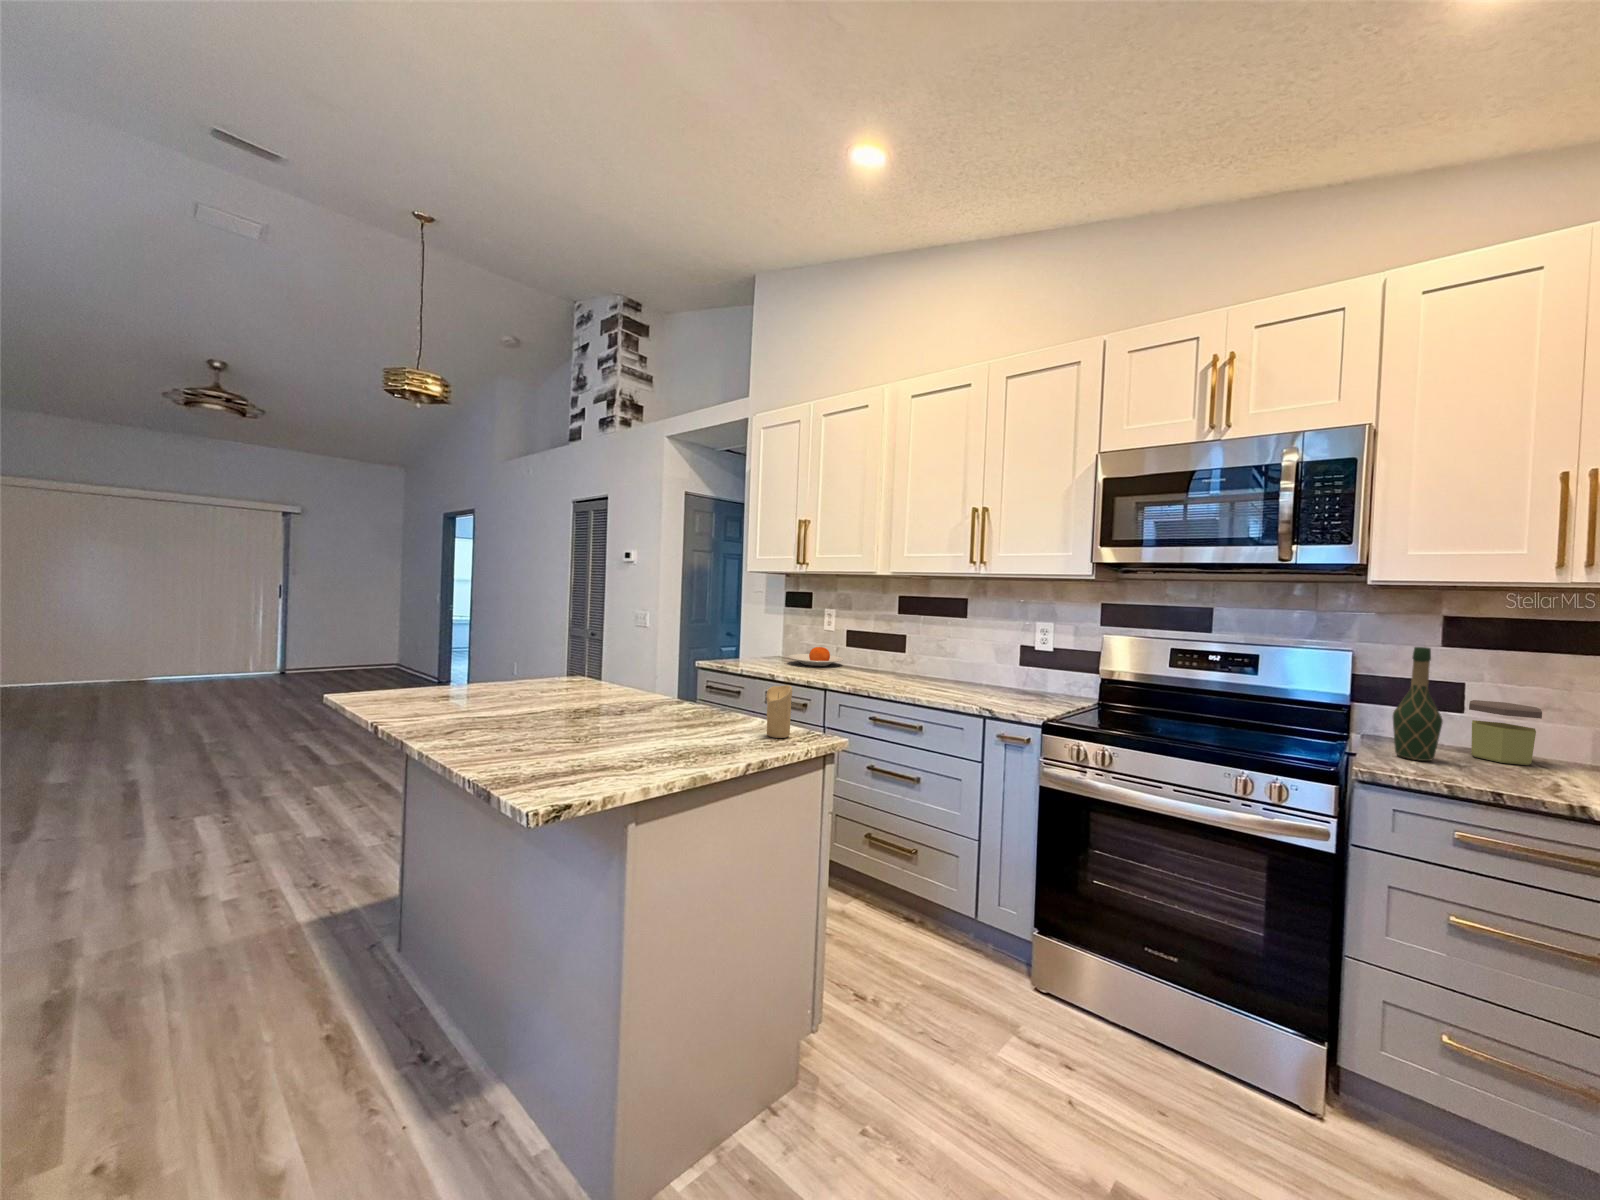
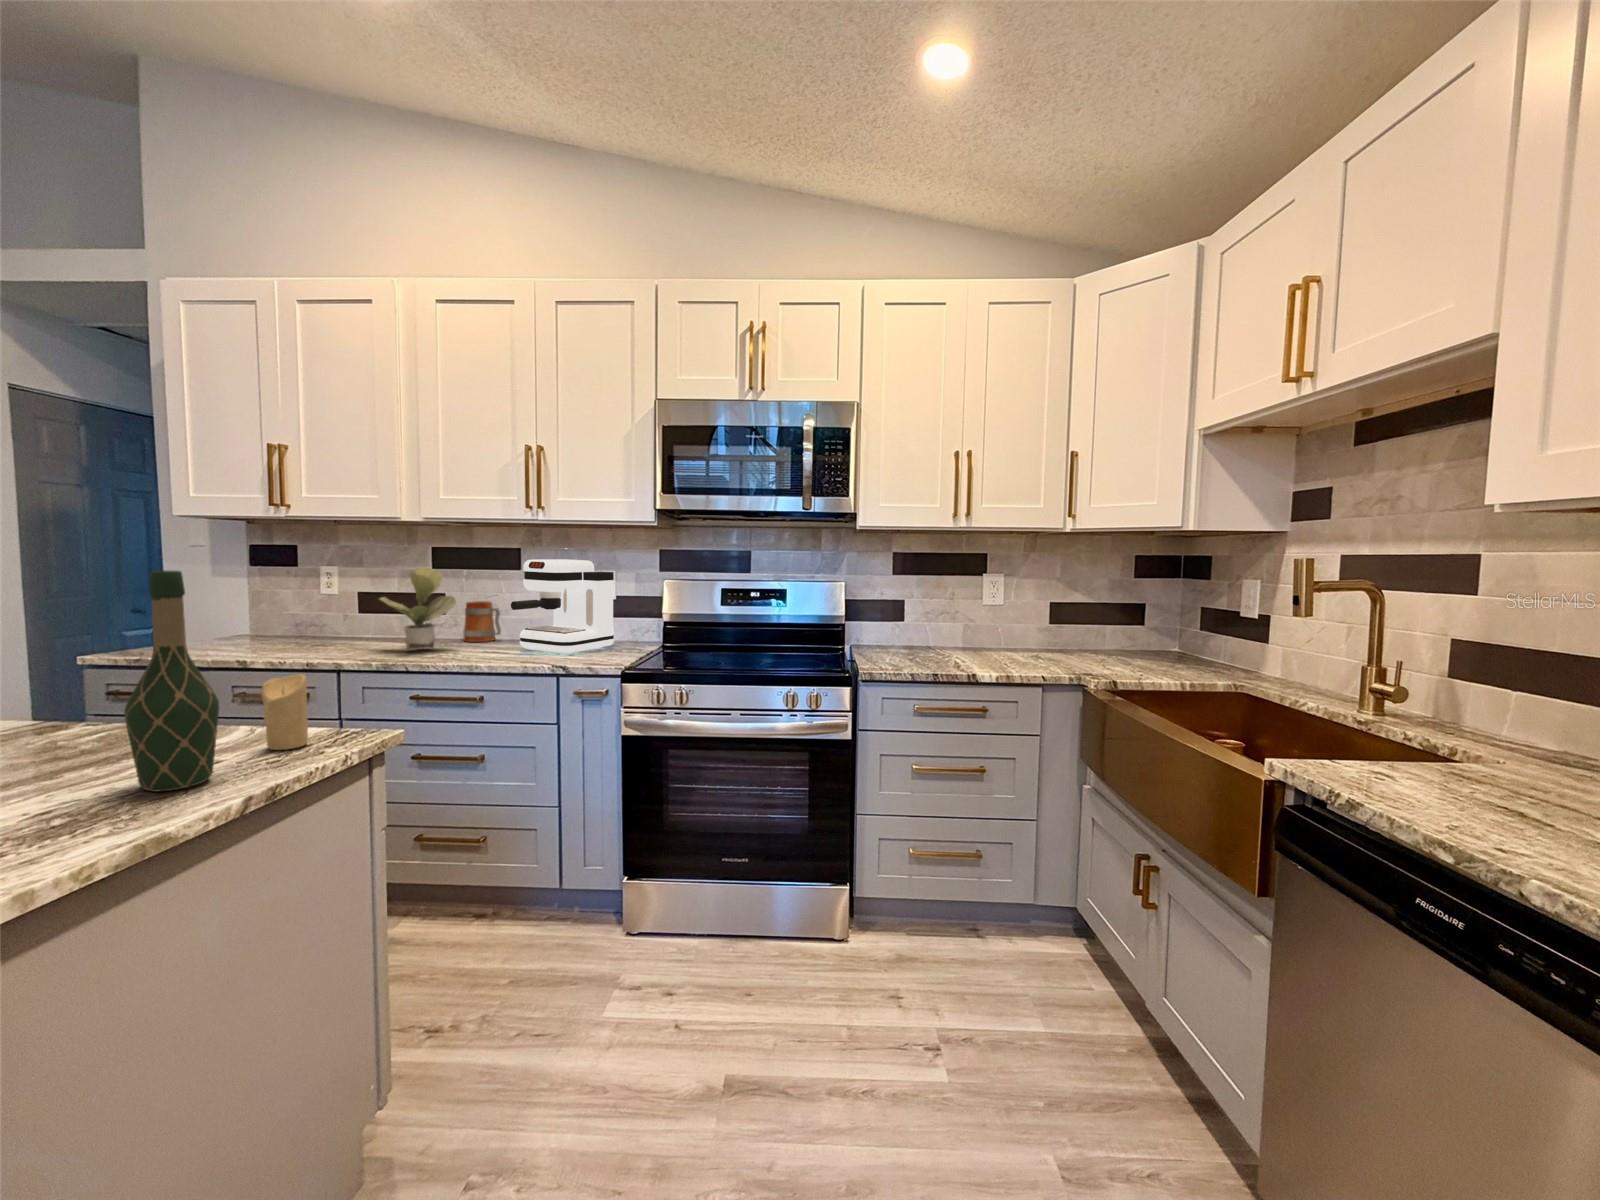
coffee maker: none [952,609,1049,699] -> present [511,559,614,655]
potted plant: none [857,611,912,679] -> present [379,567,456,649]
mug: none [917,643,947,679] -> present [463,601,501,642]
plate: present [788,647,843,666] -> none [264,618,356,644]
wine bottle: present [1393,647,1443,761] -> present [124,571,219,792]
jar: present [1469,700,1542,765] -> none [911,611,947,653]

